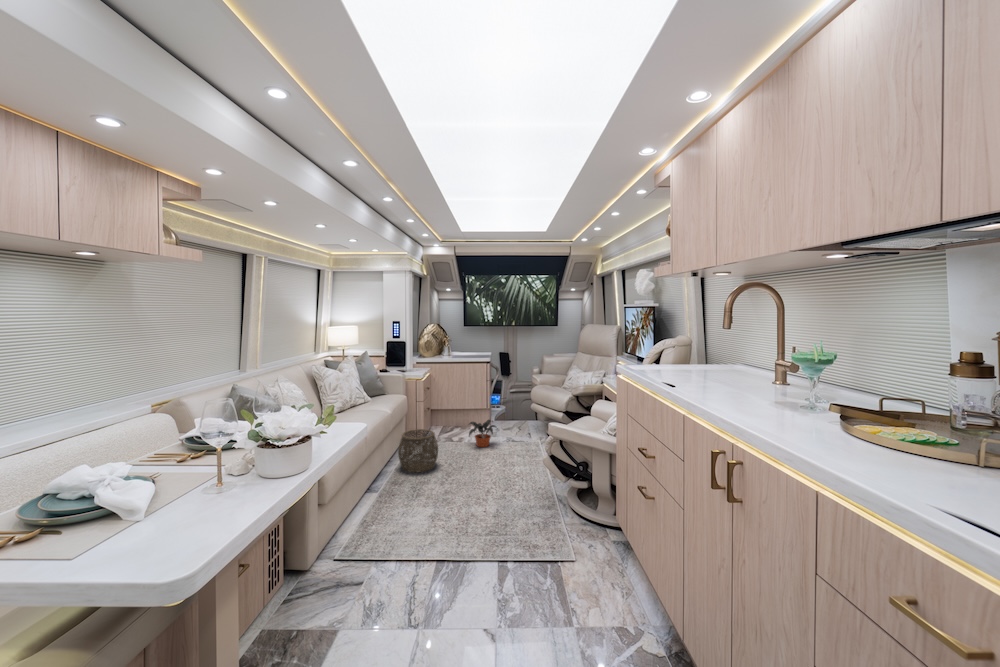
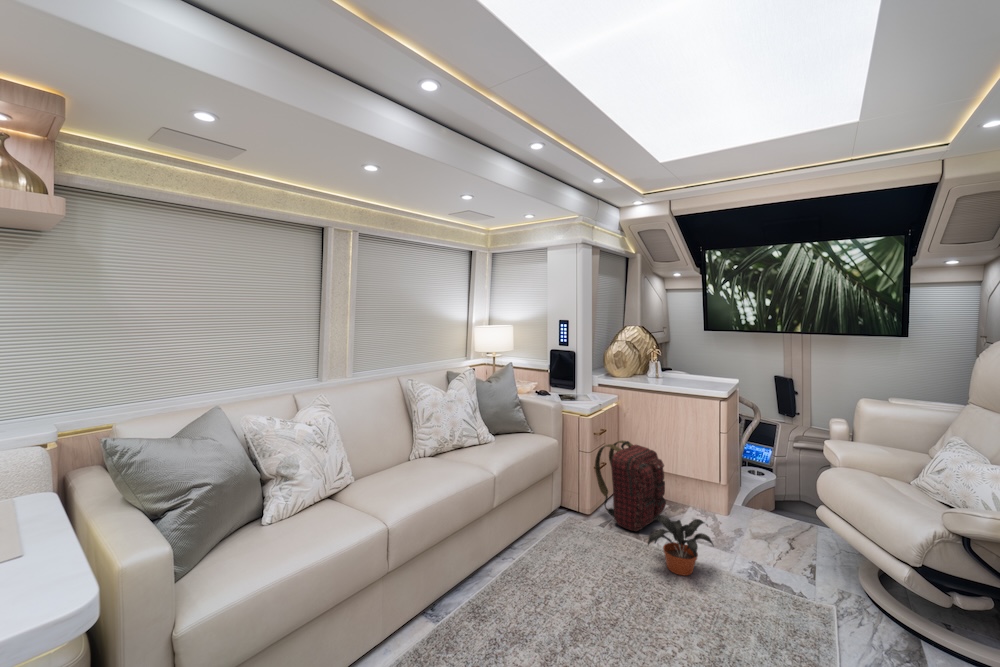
backpack: none [427,390,466,438] -> present [595,441,666,531]
woven basket: present [398,429,438,472] -> none [491,512,565,604]

